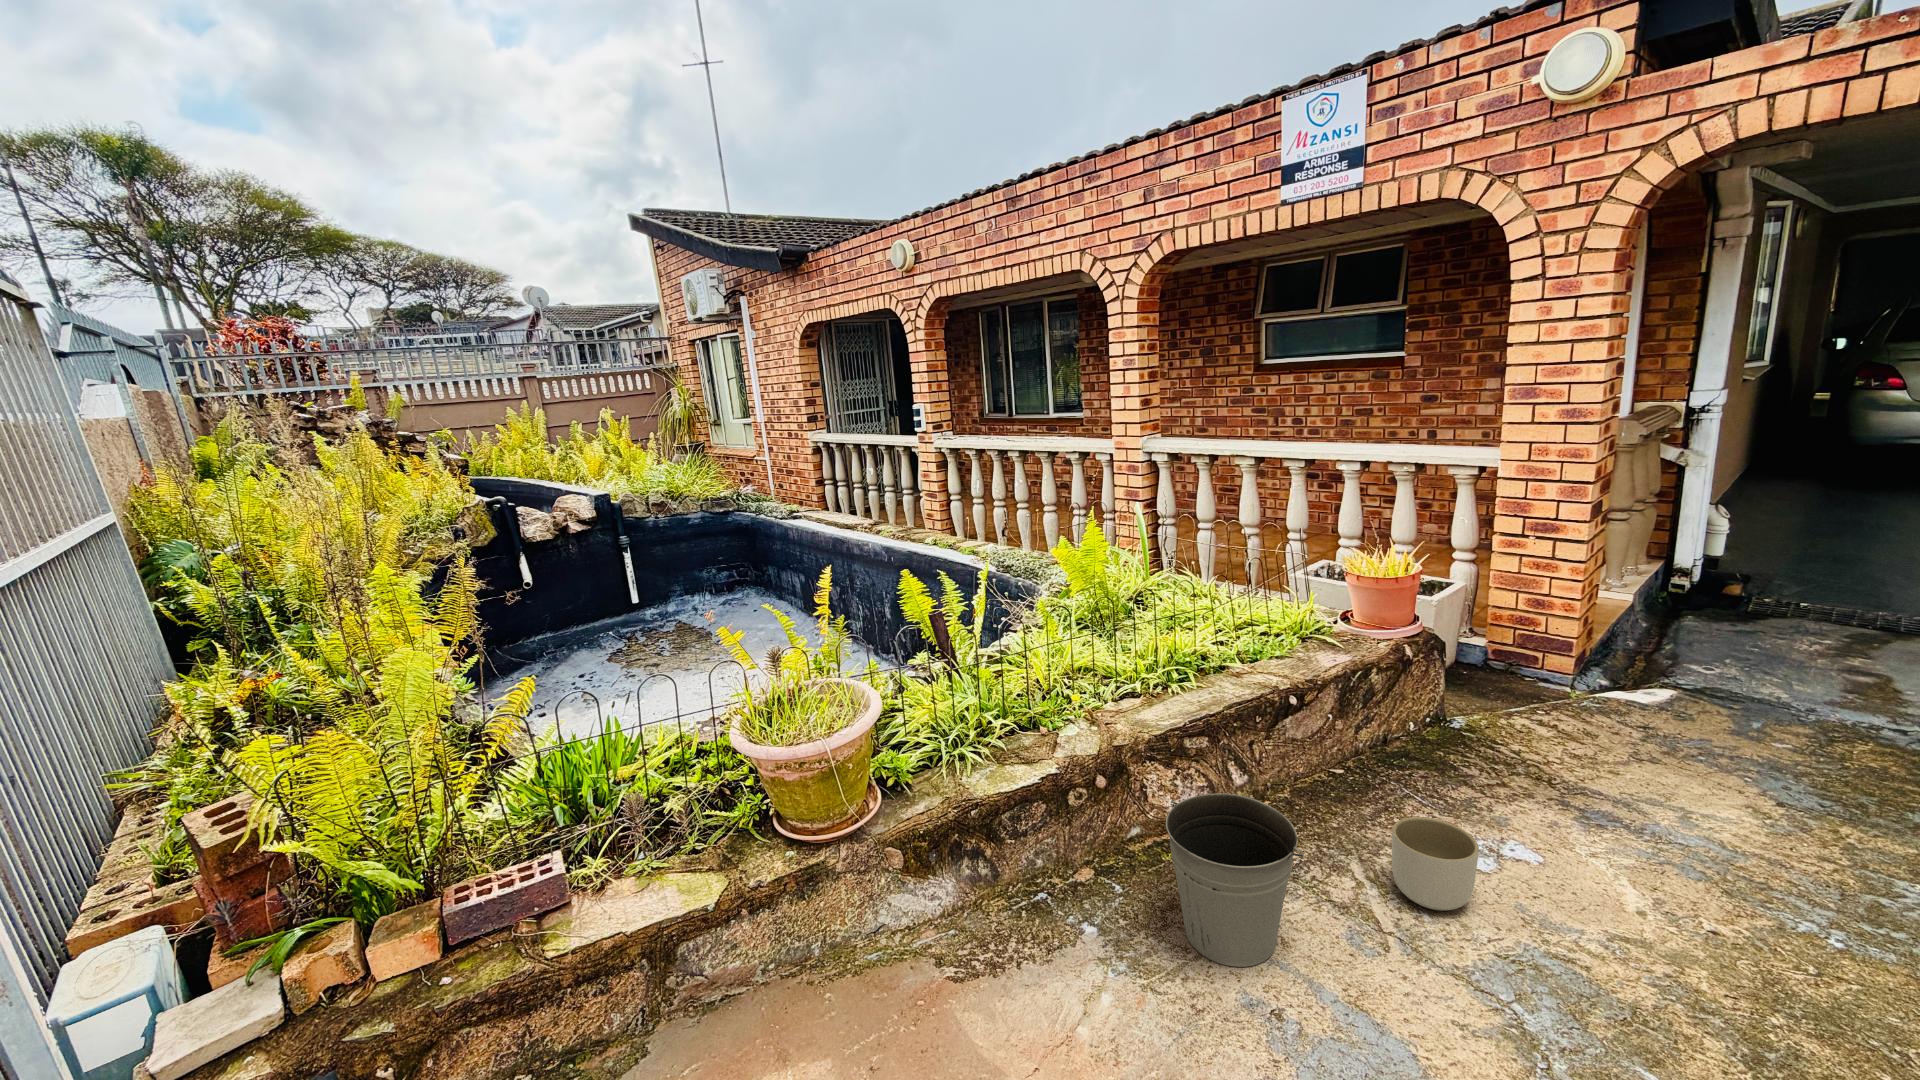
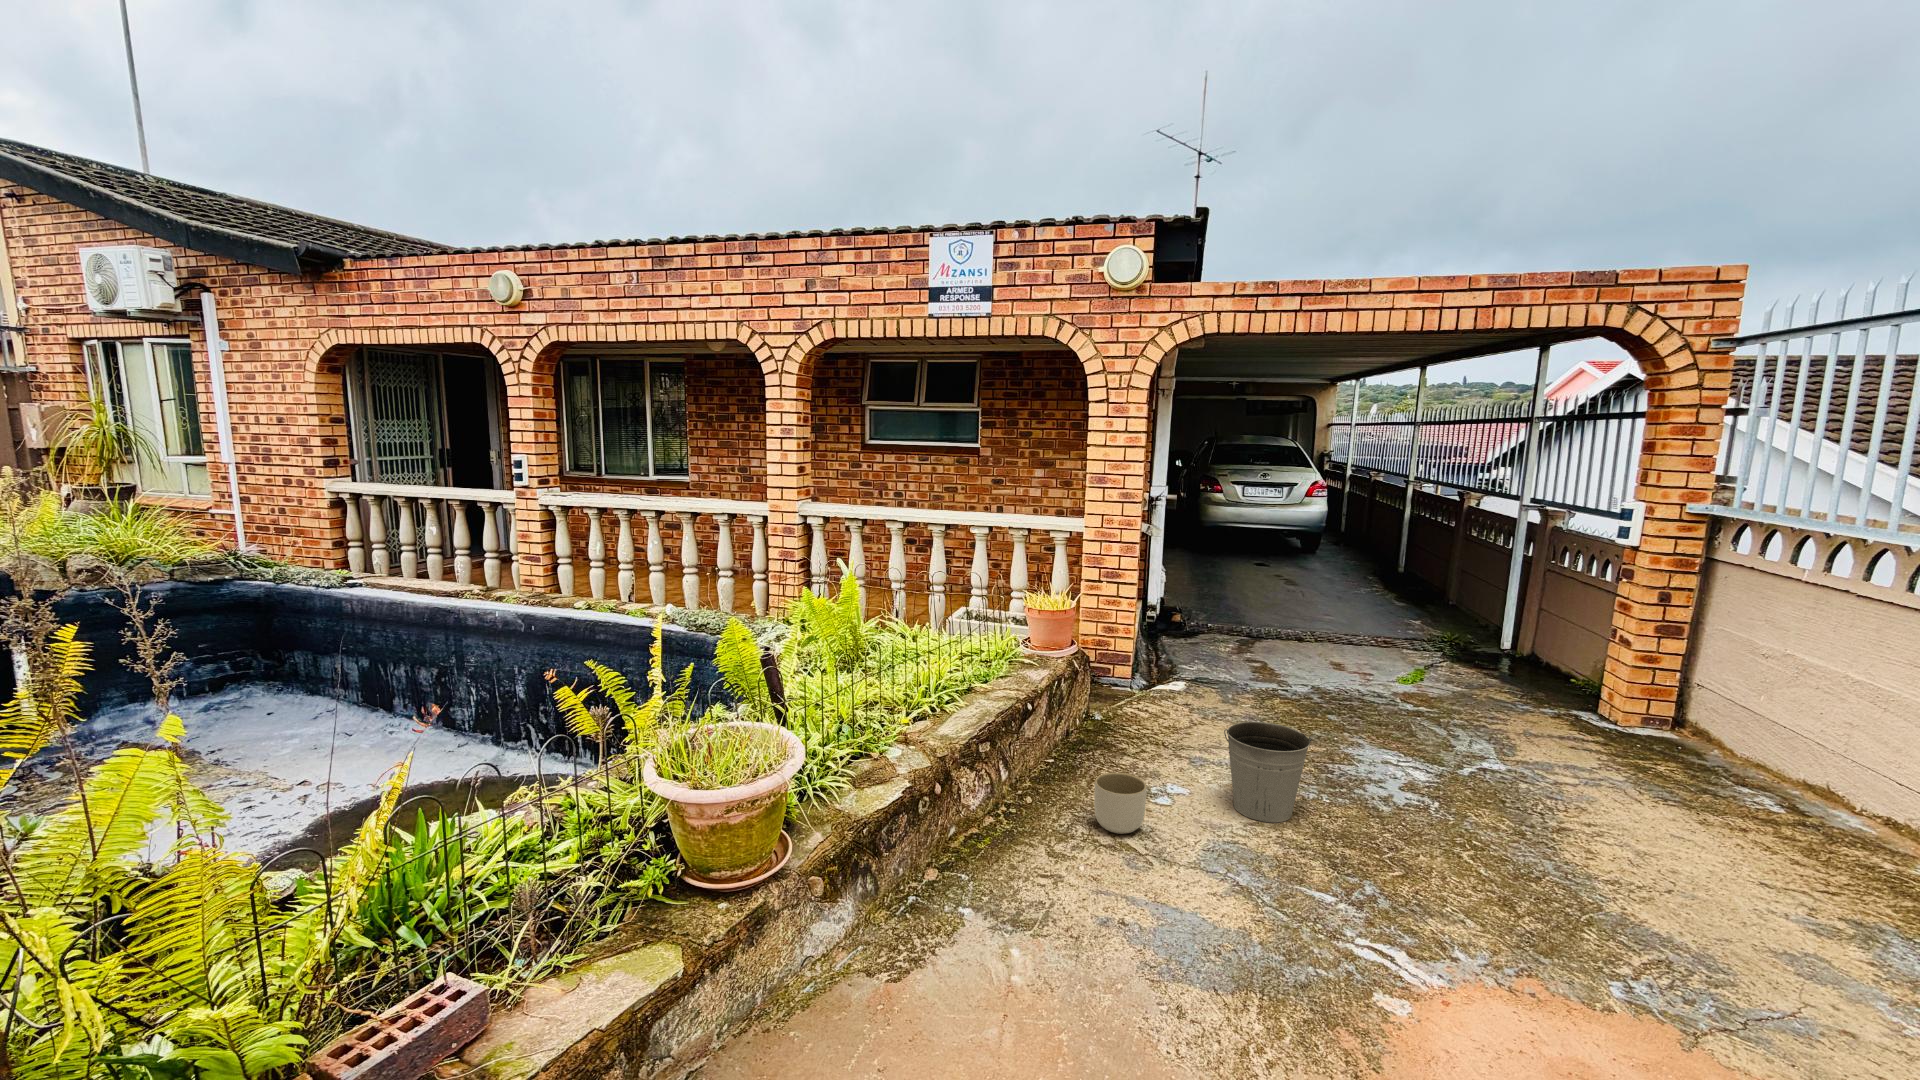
bucket: present [1166,793,1304,967] -> present [1224,722,1313,823]

